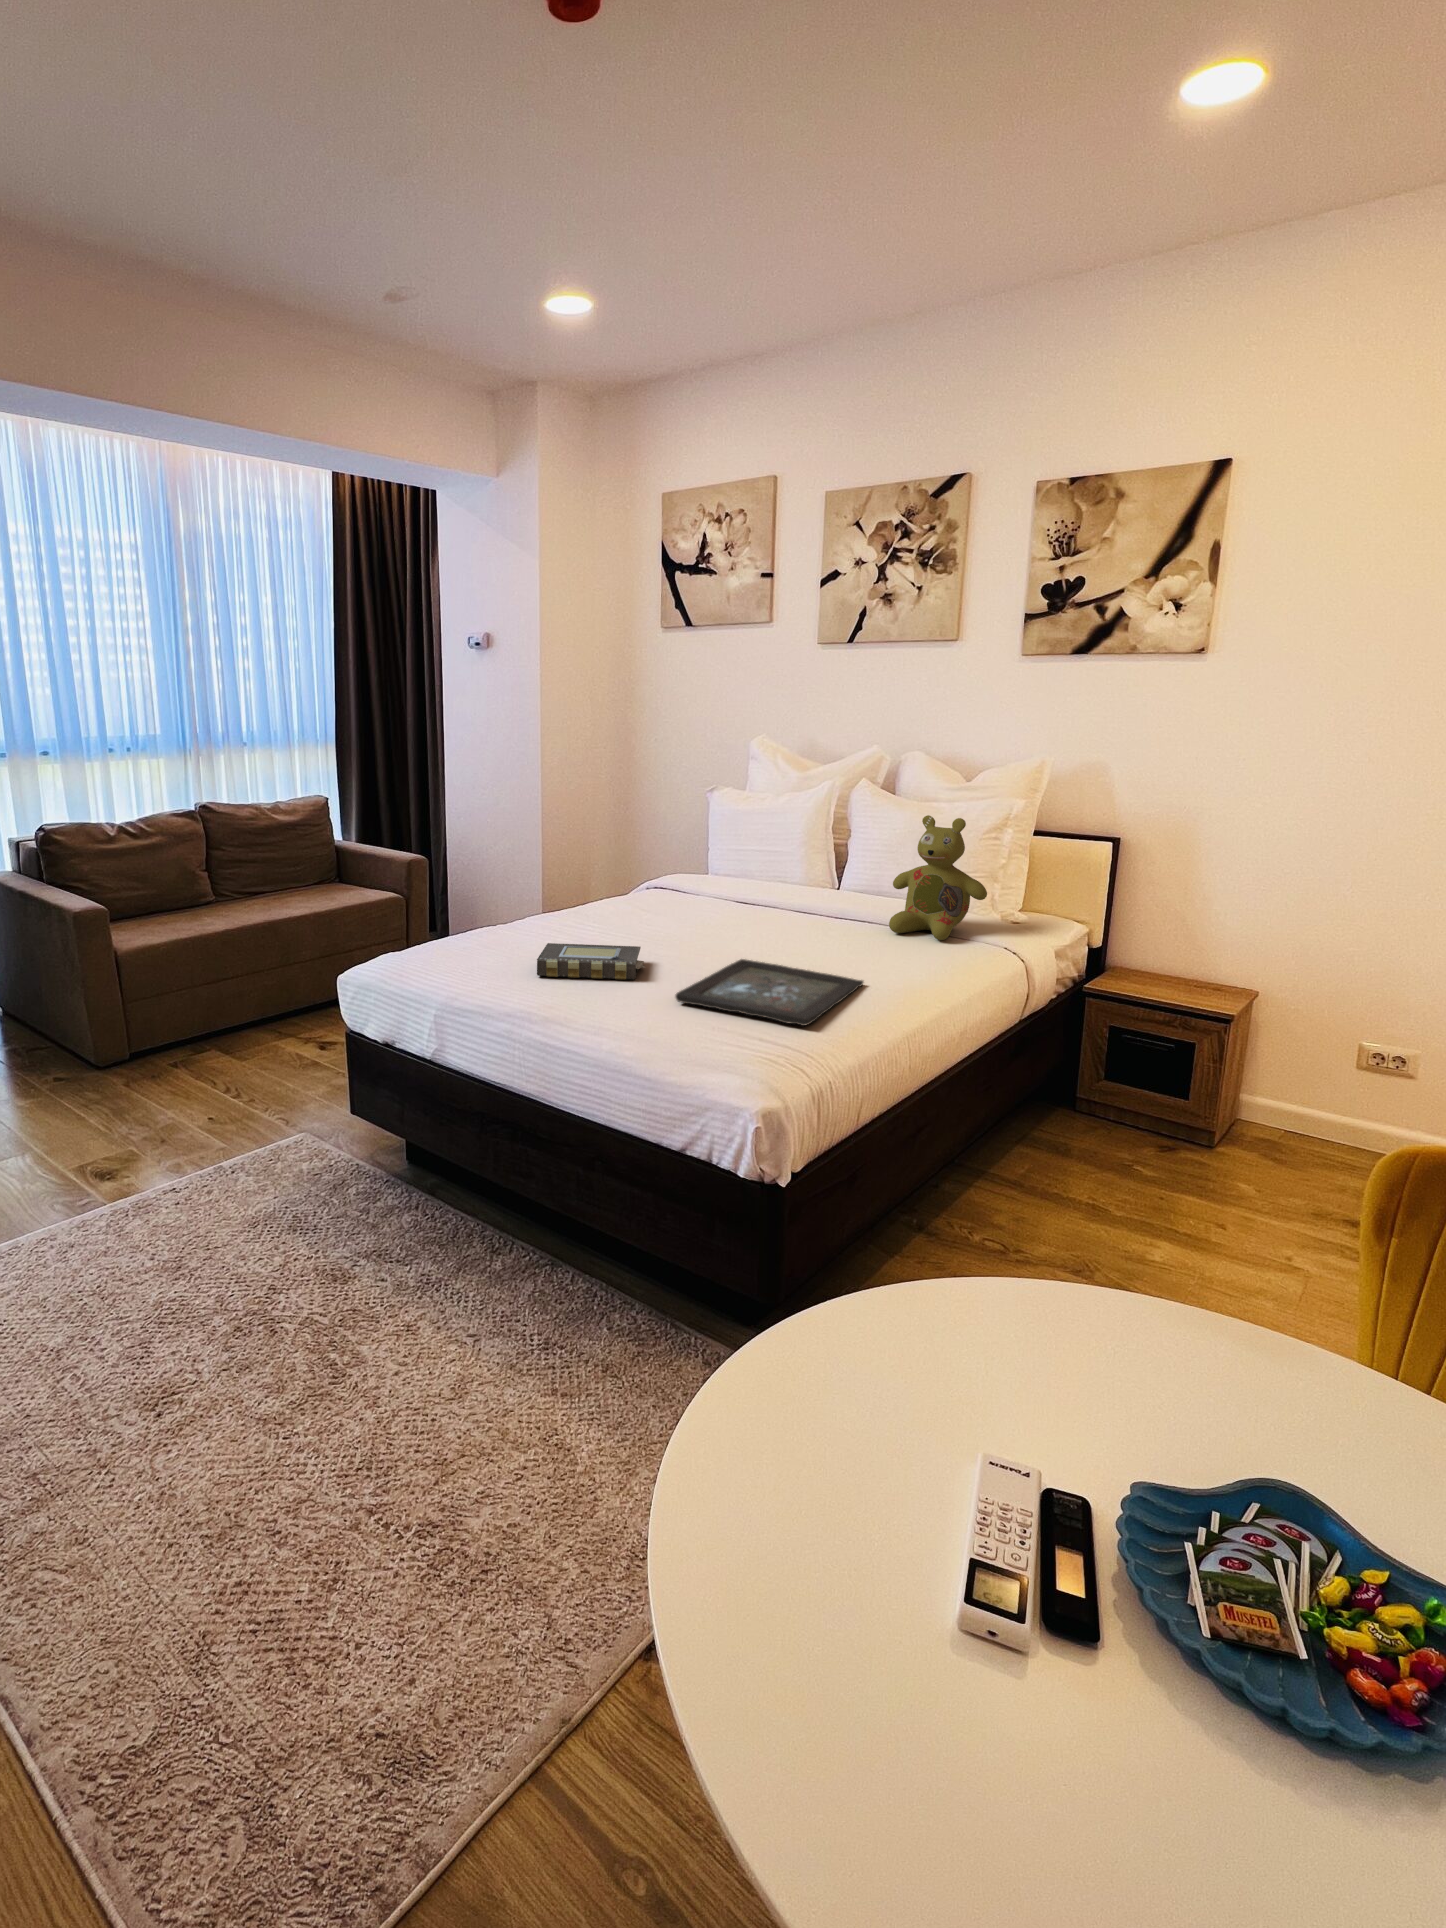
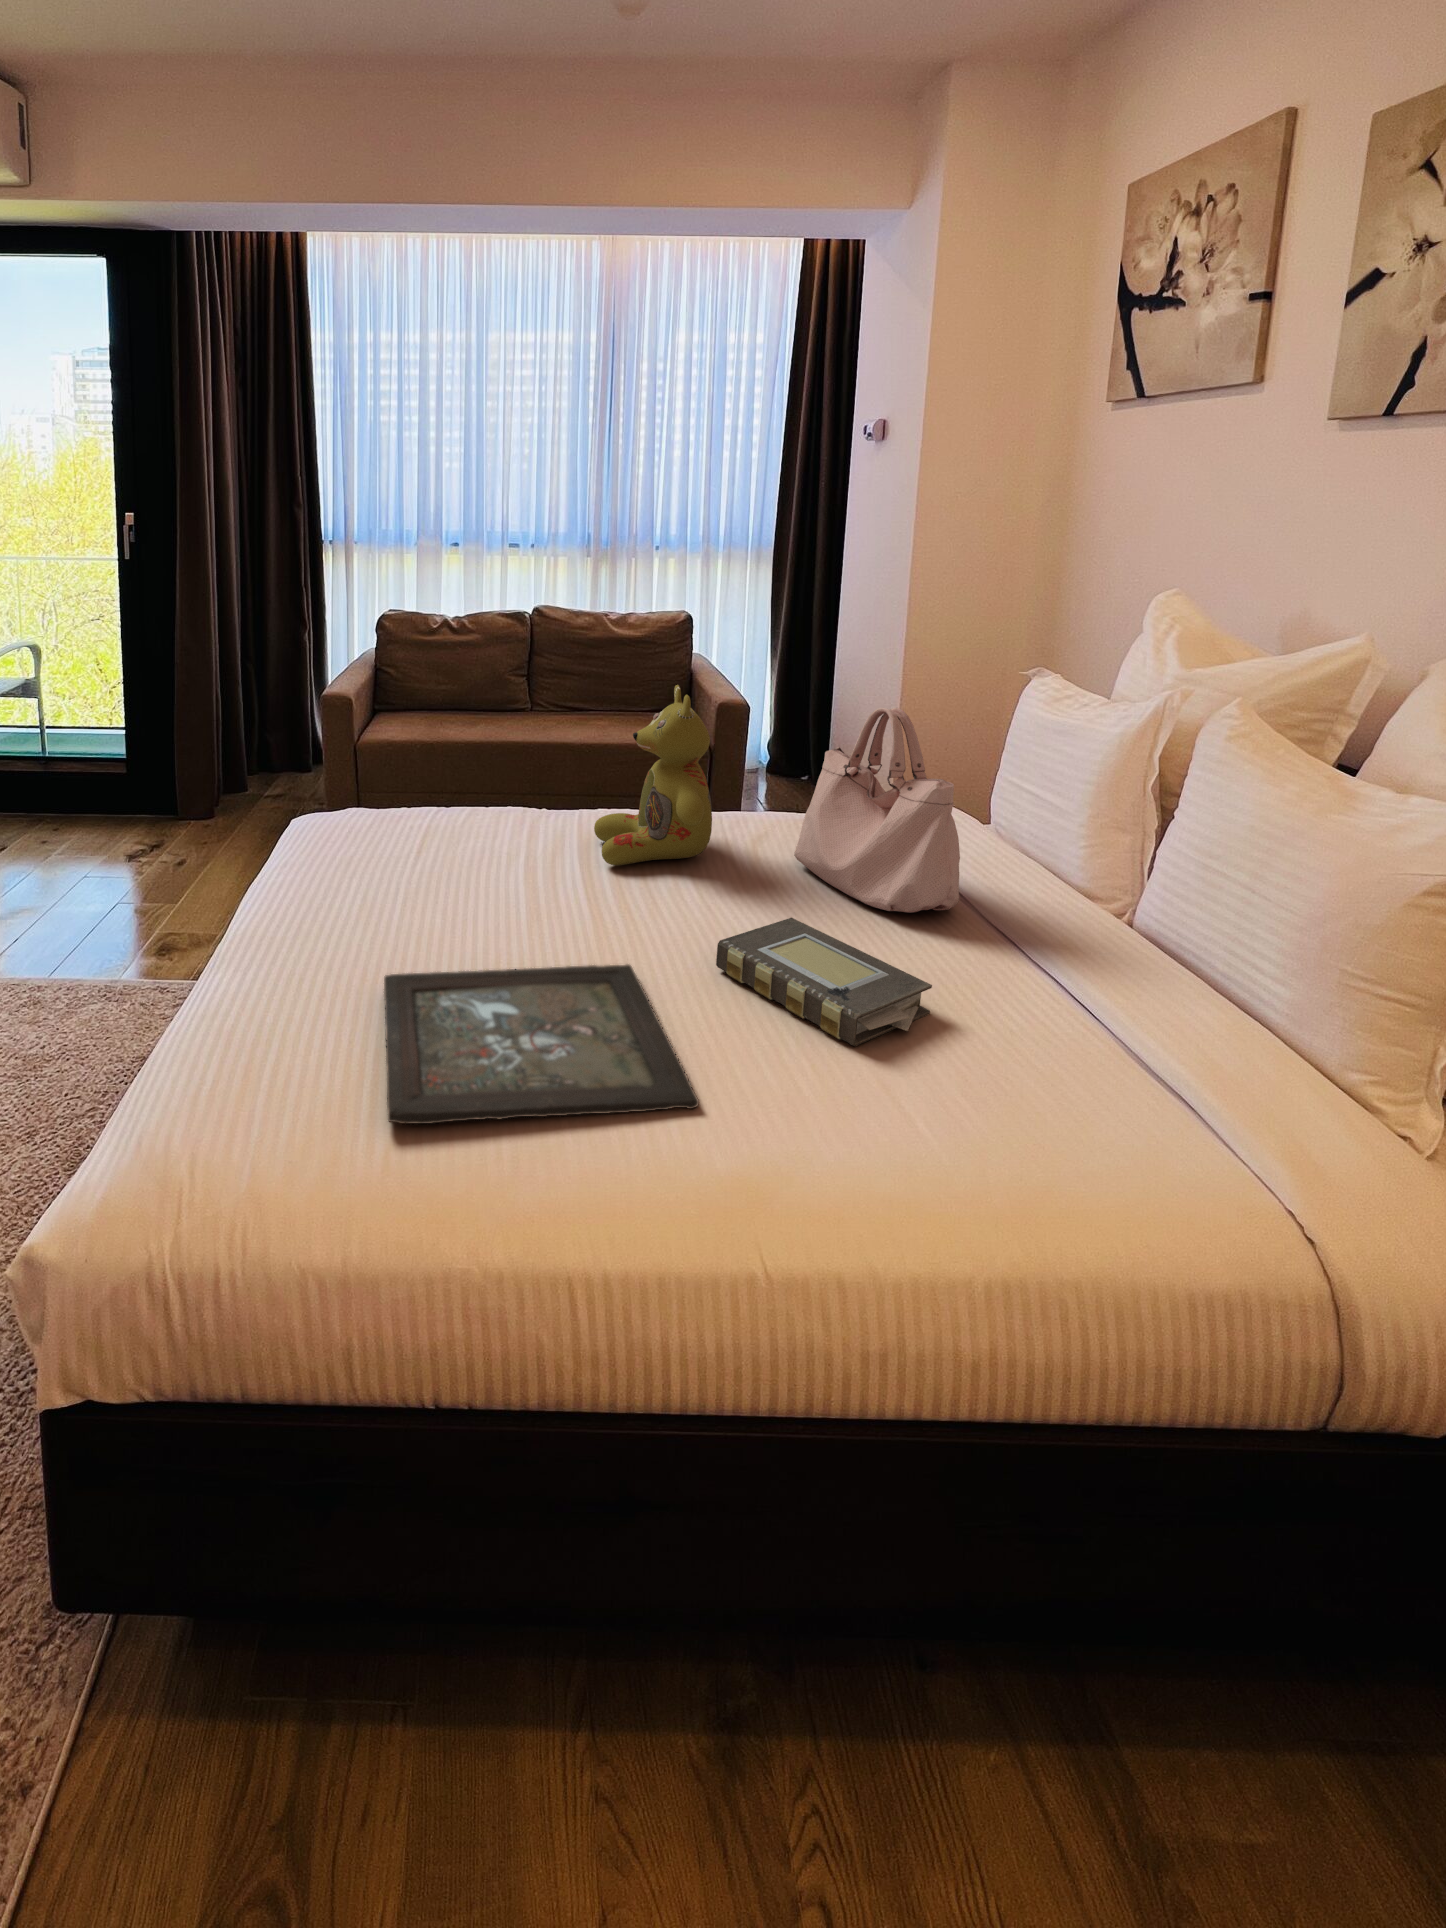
handbag: none [681,807,795,916] -> present [794,708,960,913]
stuffed bear: present [889,815,987,940] -> present [594,685,712,865]
book: present [537,943,646,980] -> present [716,918,932,1046]

